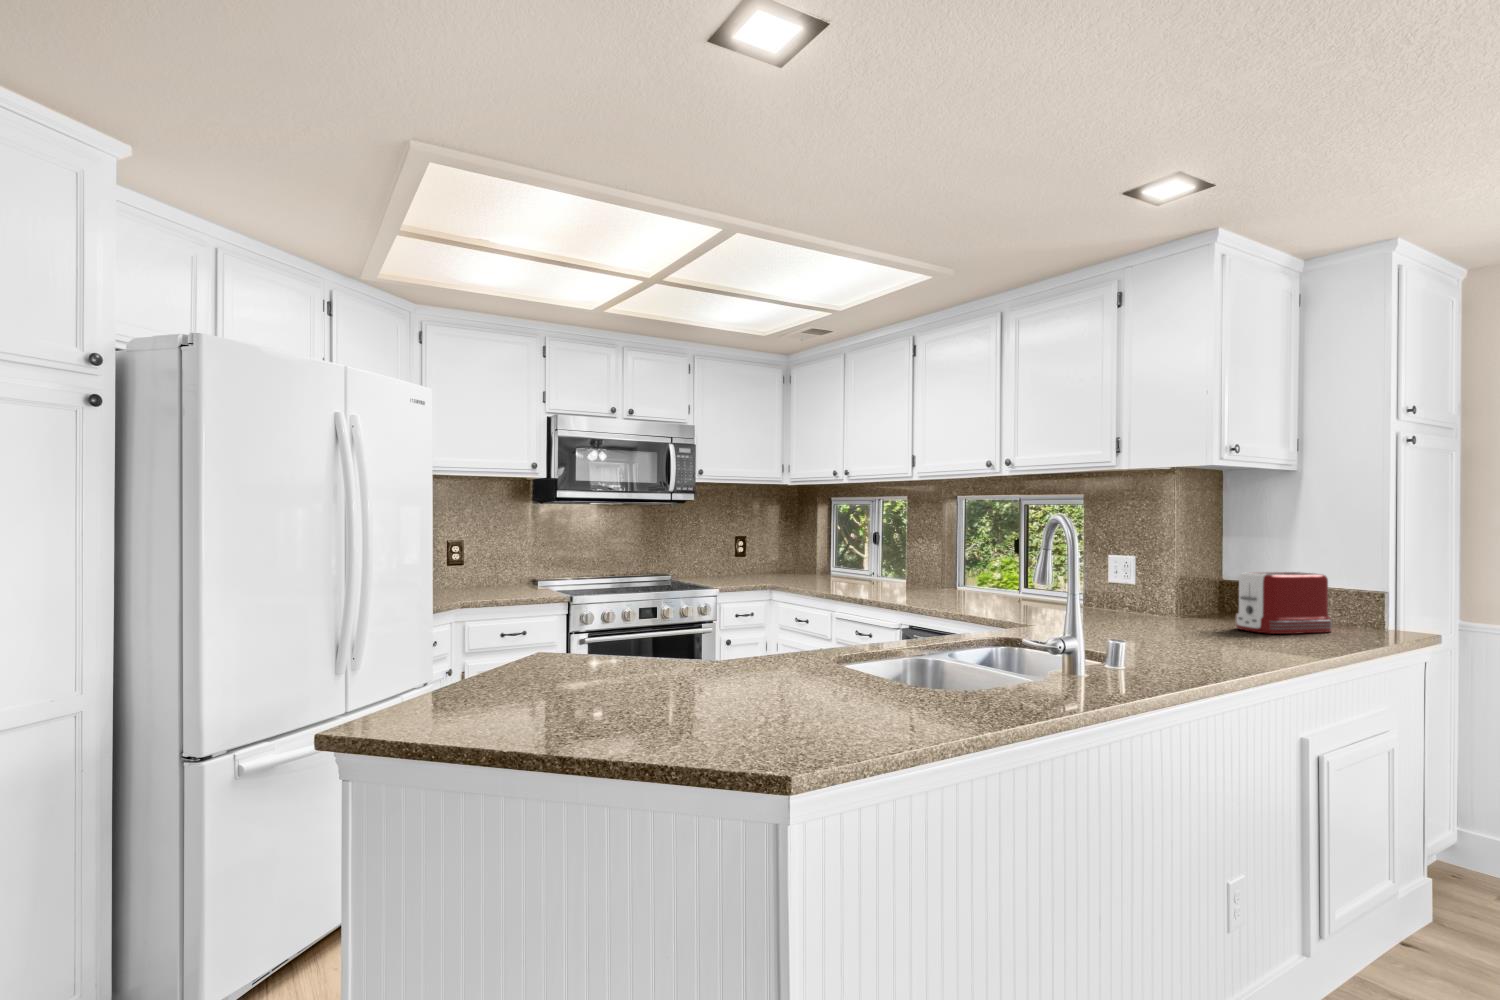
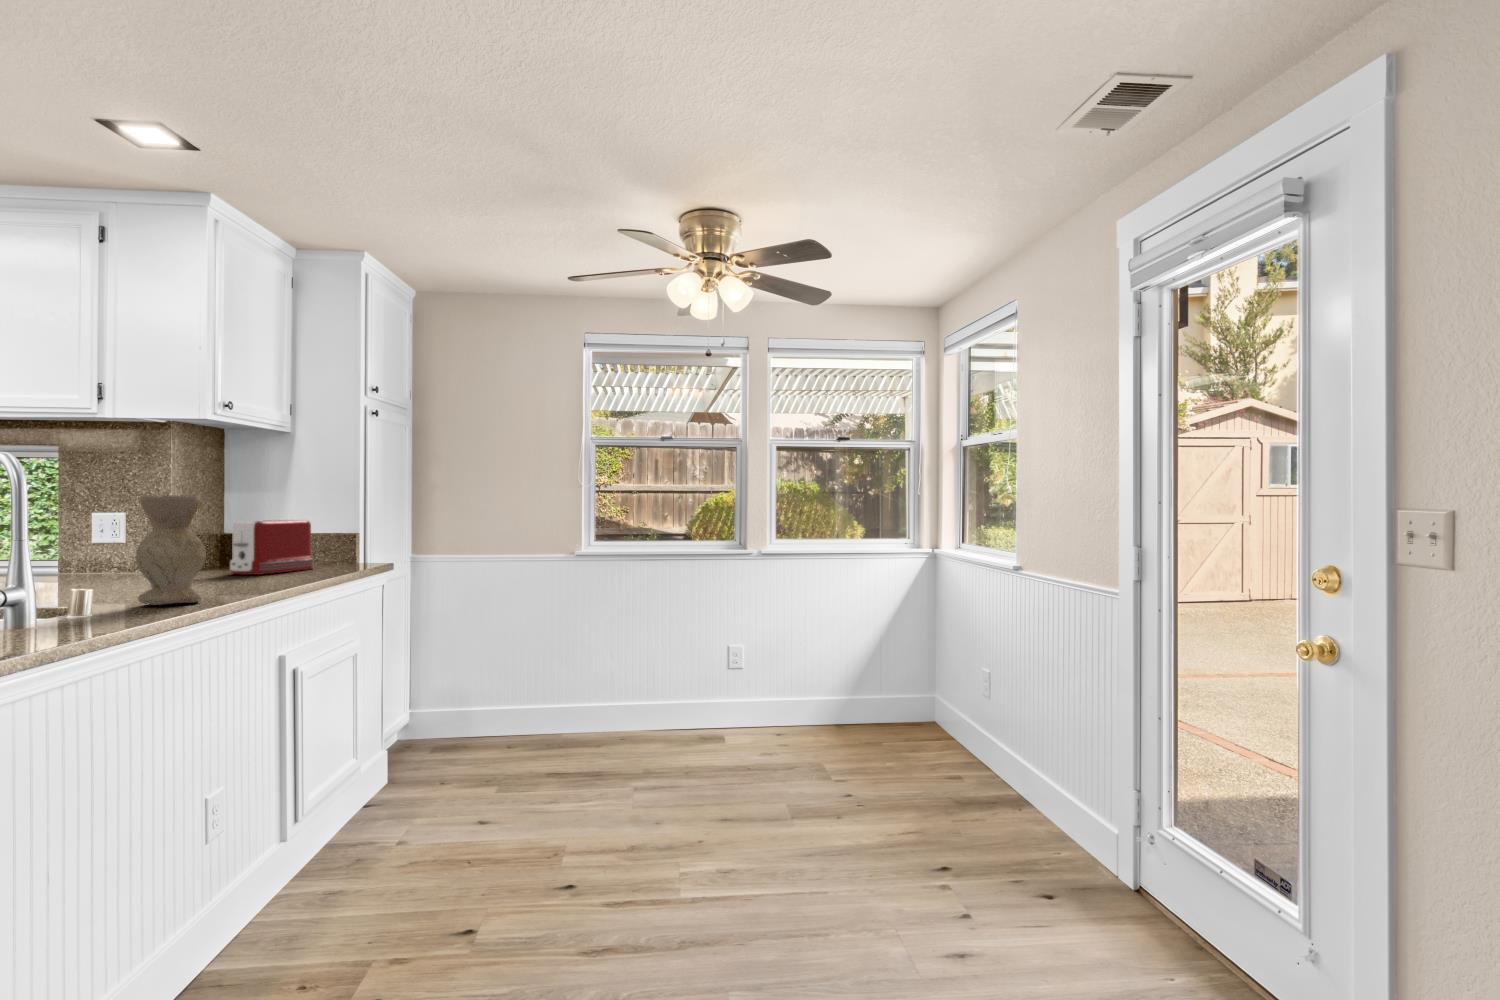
vase: none [1160,551,1228,668] -> present [135,495,206,605]

